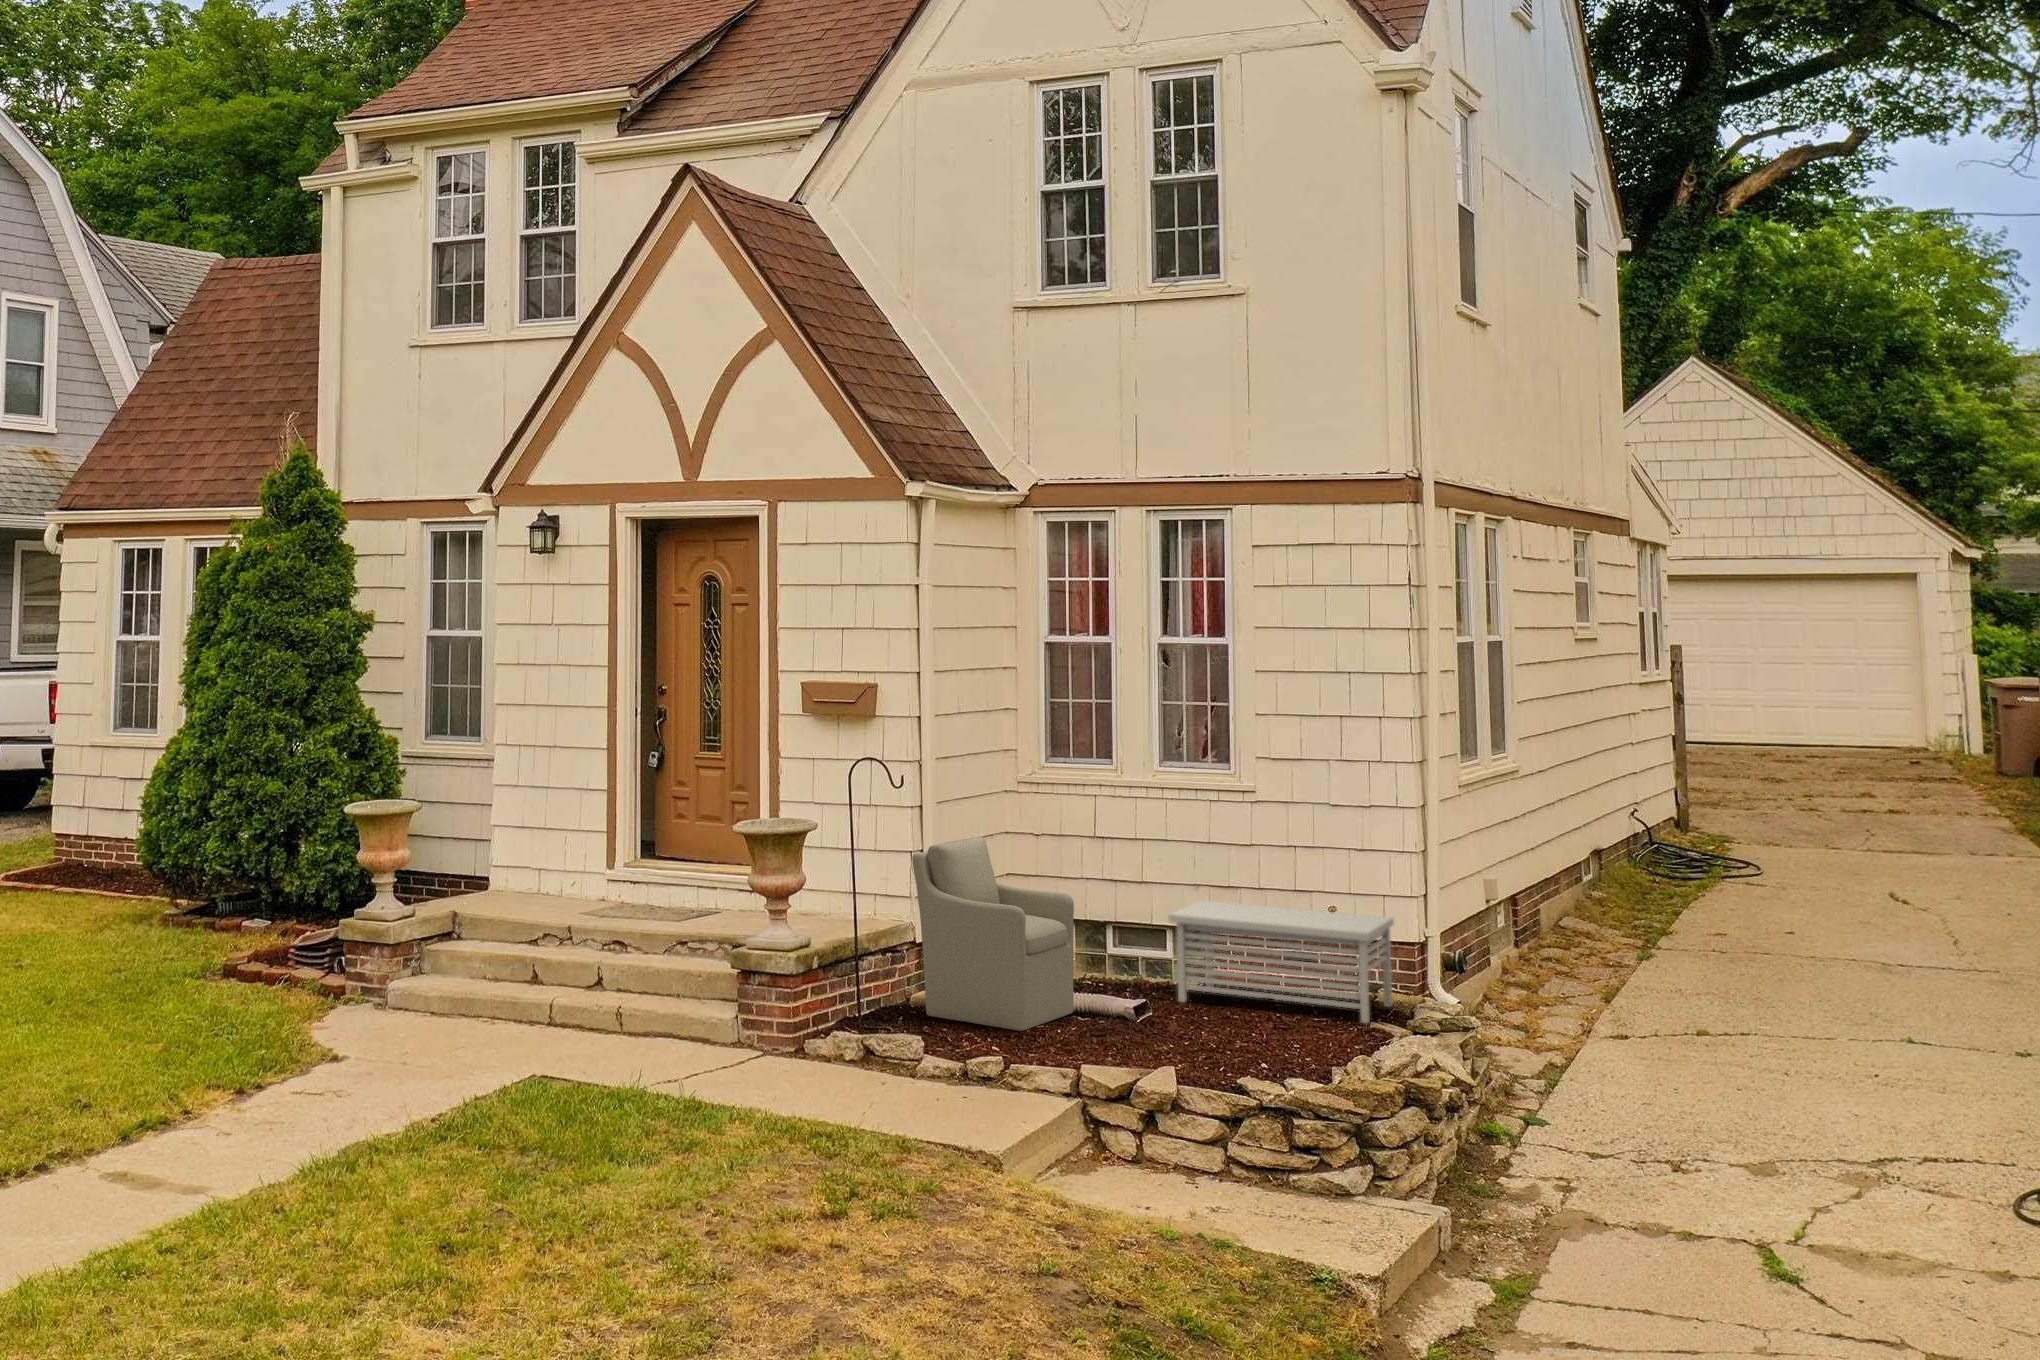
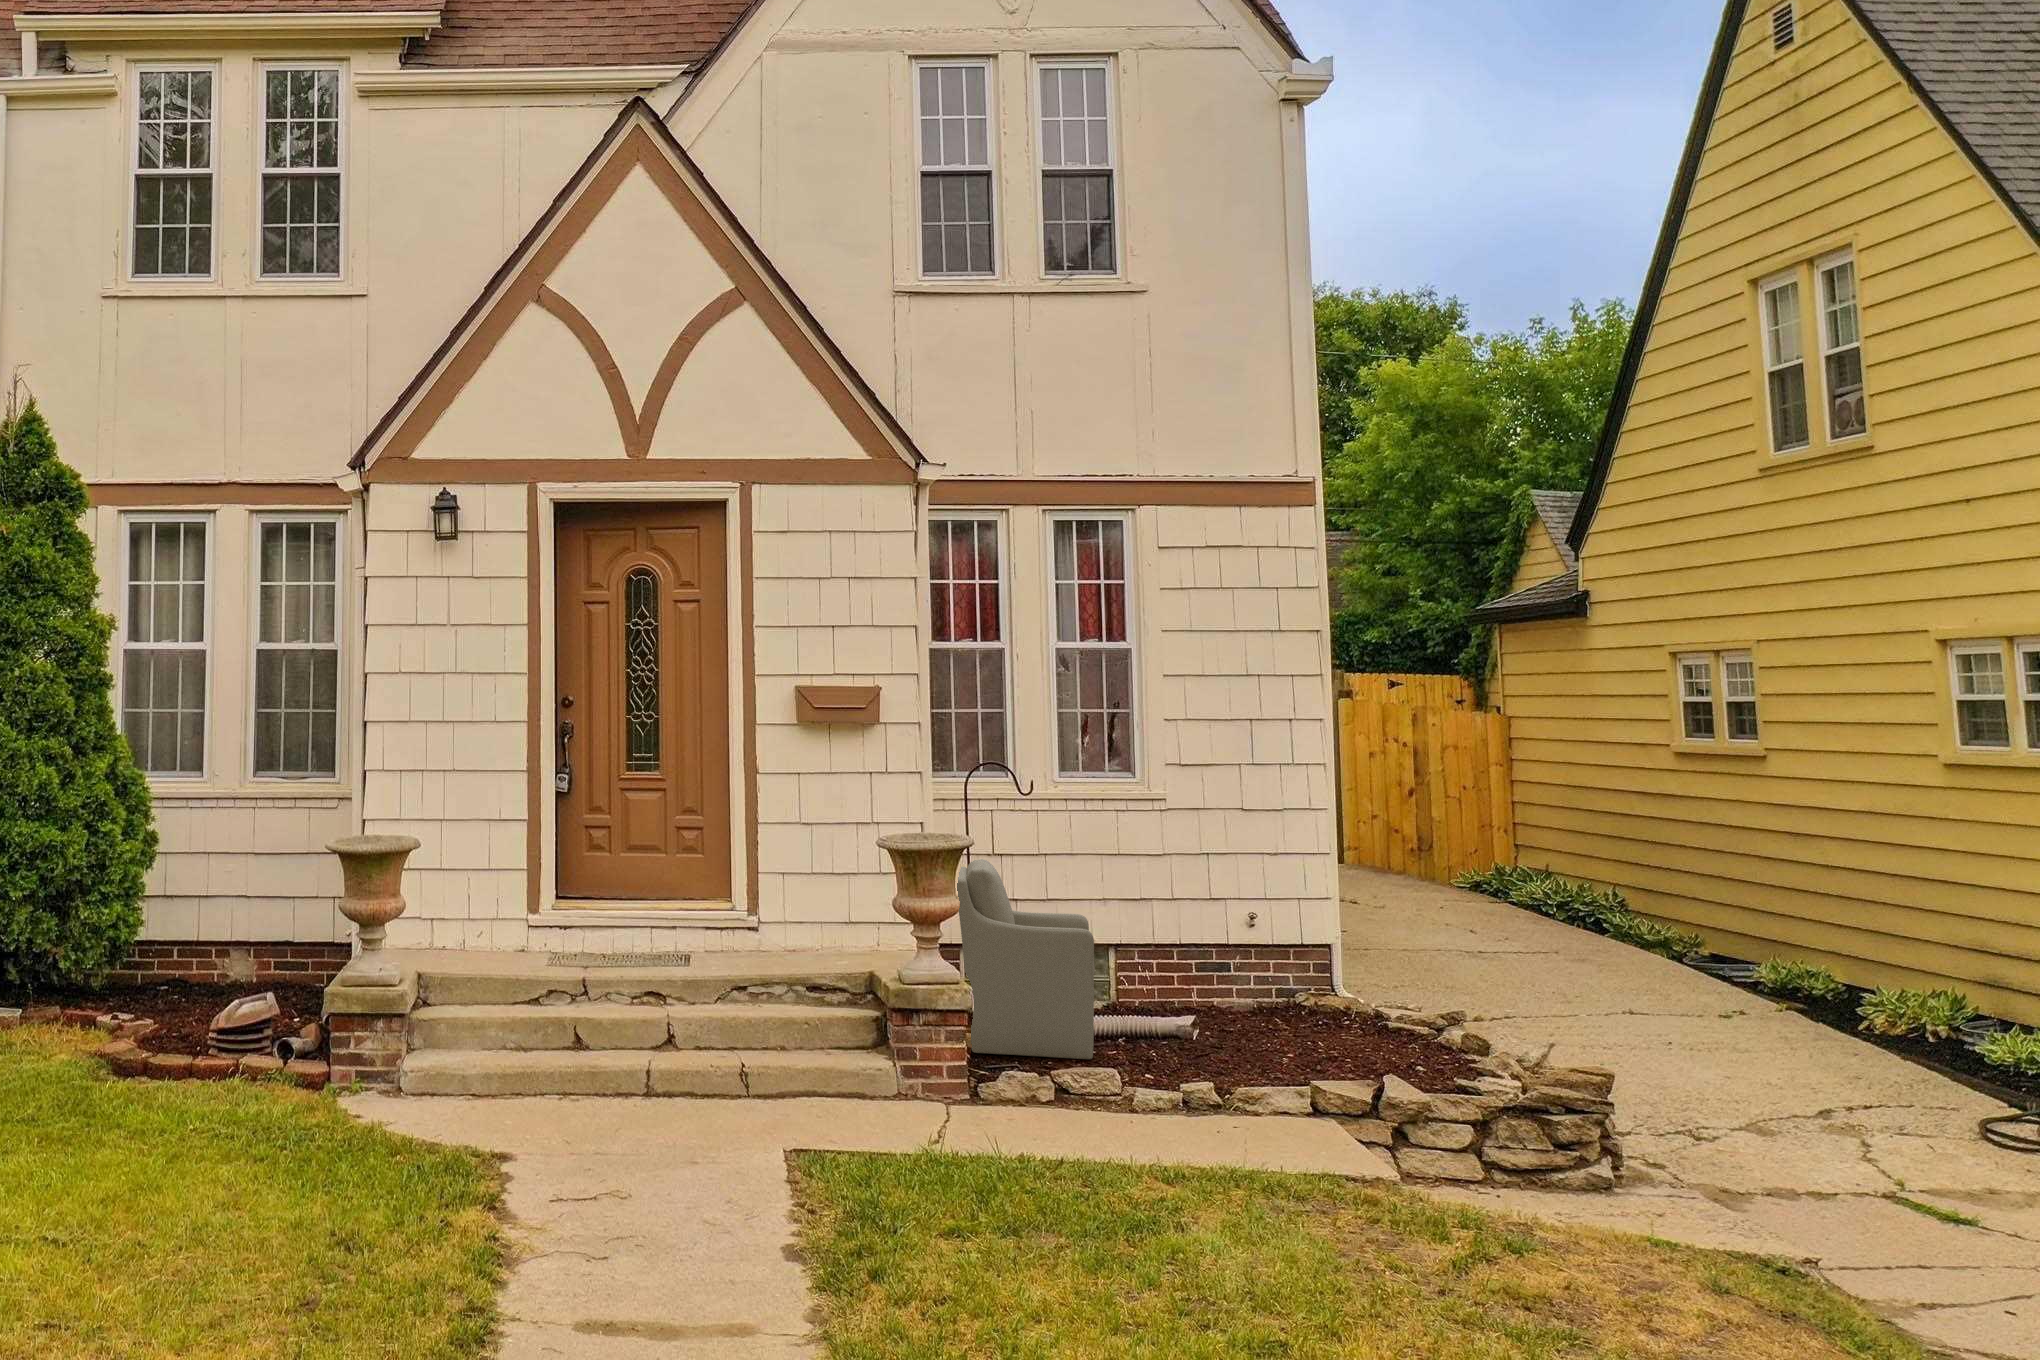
storage bench: present [1169,900,1394,1023] -> none [1114,917,1337,1026]

